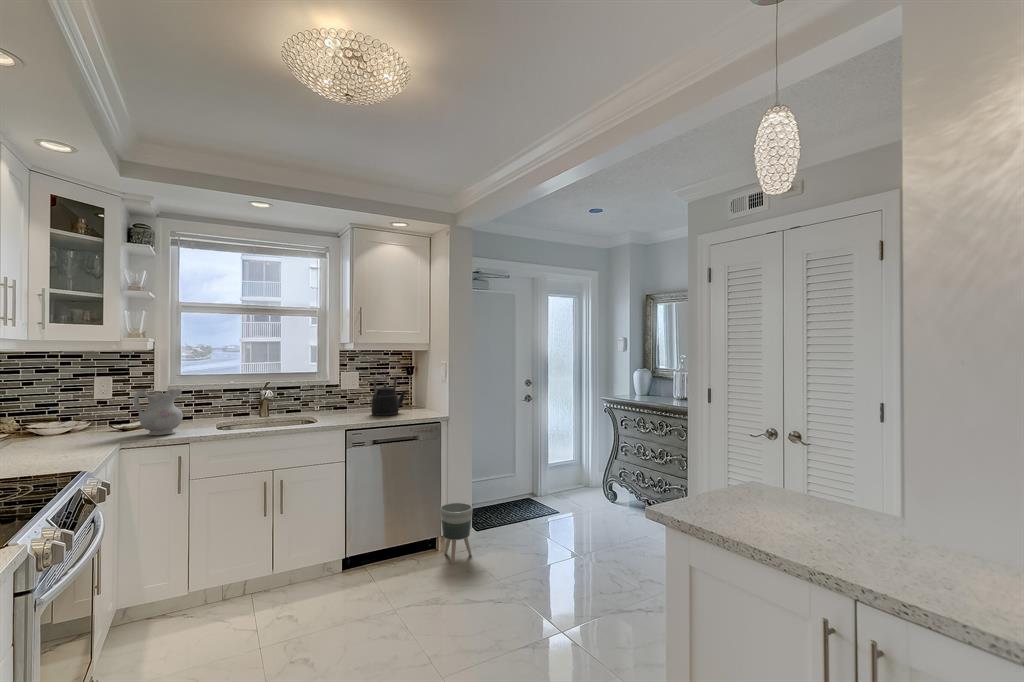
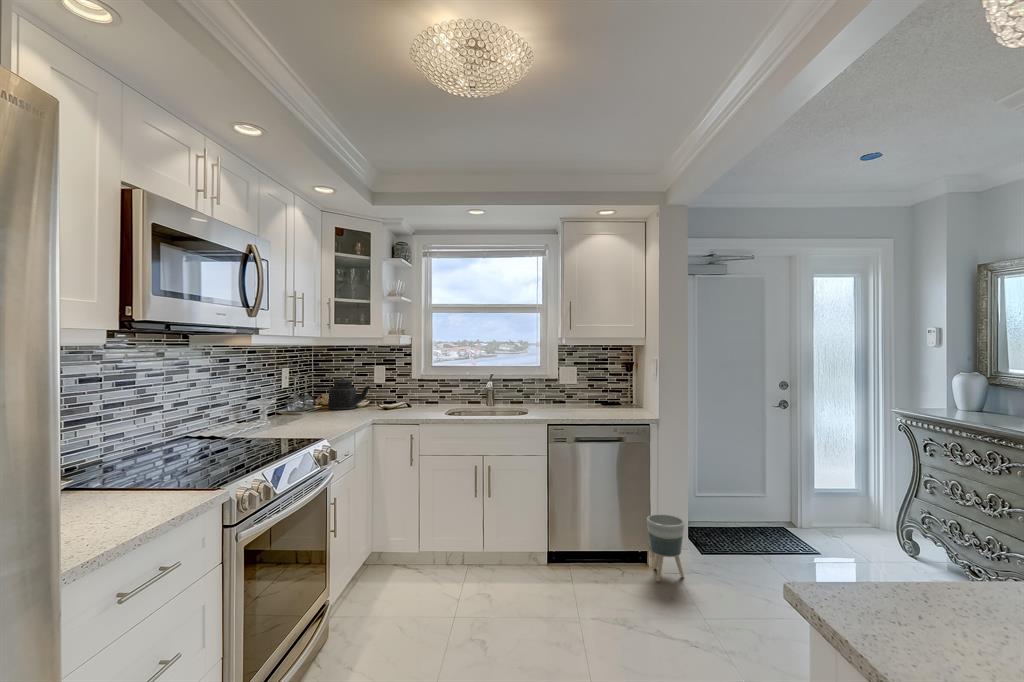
kettle: present [371,377,406,416] -> present [328,370,370,410]
ceramic pitcher: present [134,389,183,435] -> none [385,375,419,413]

